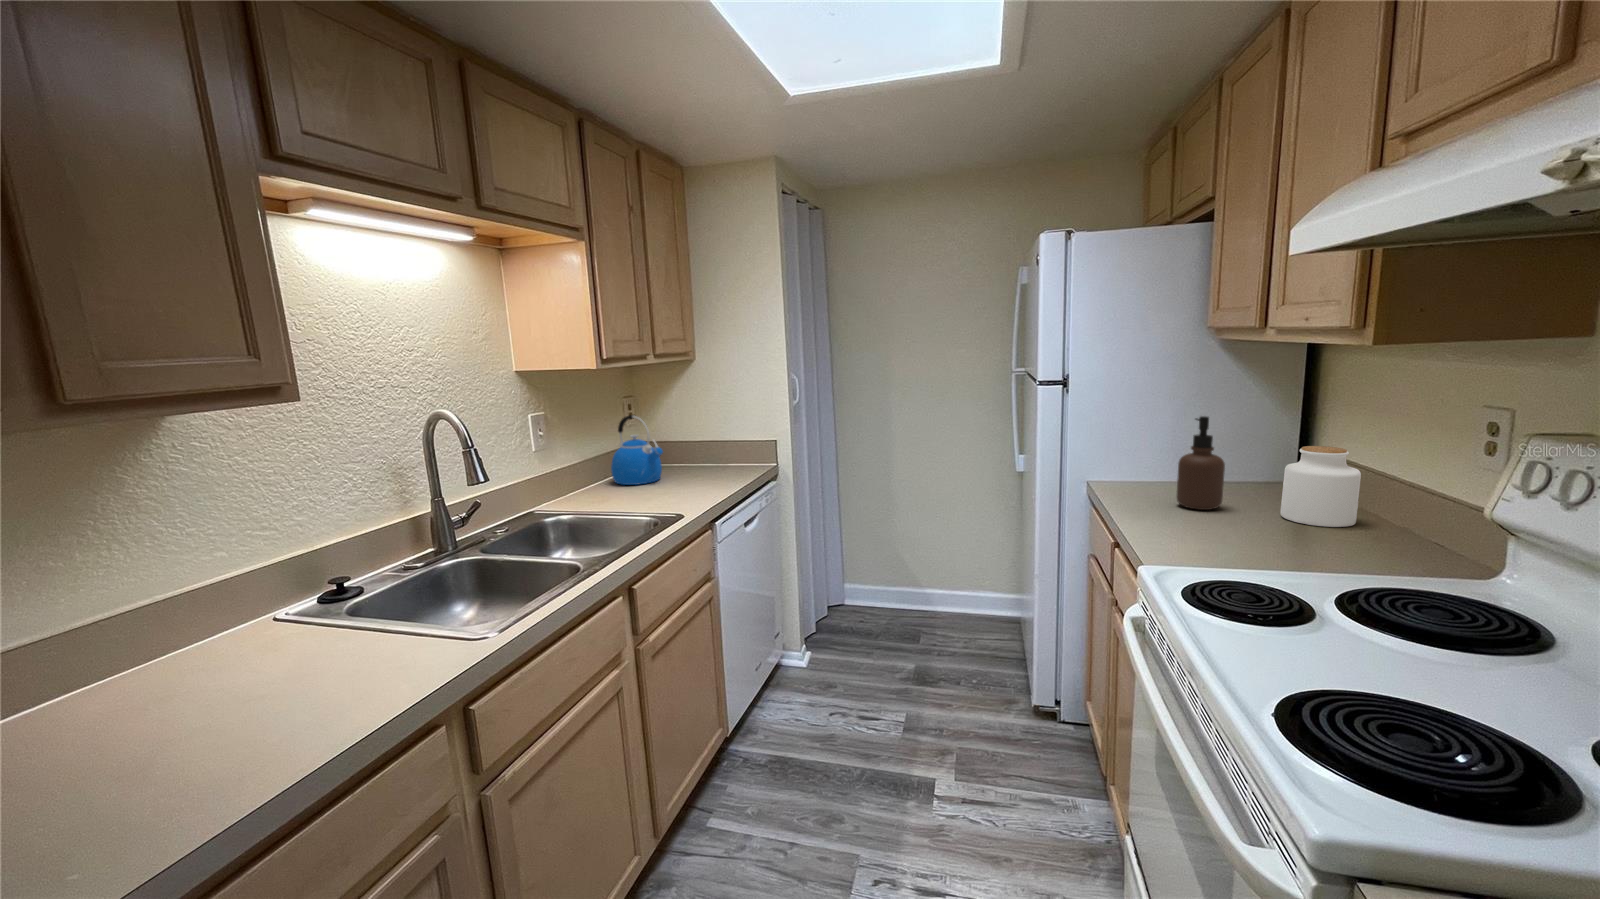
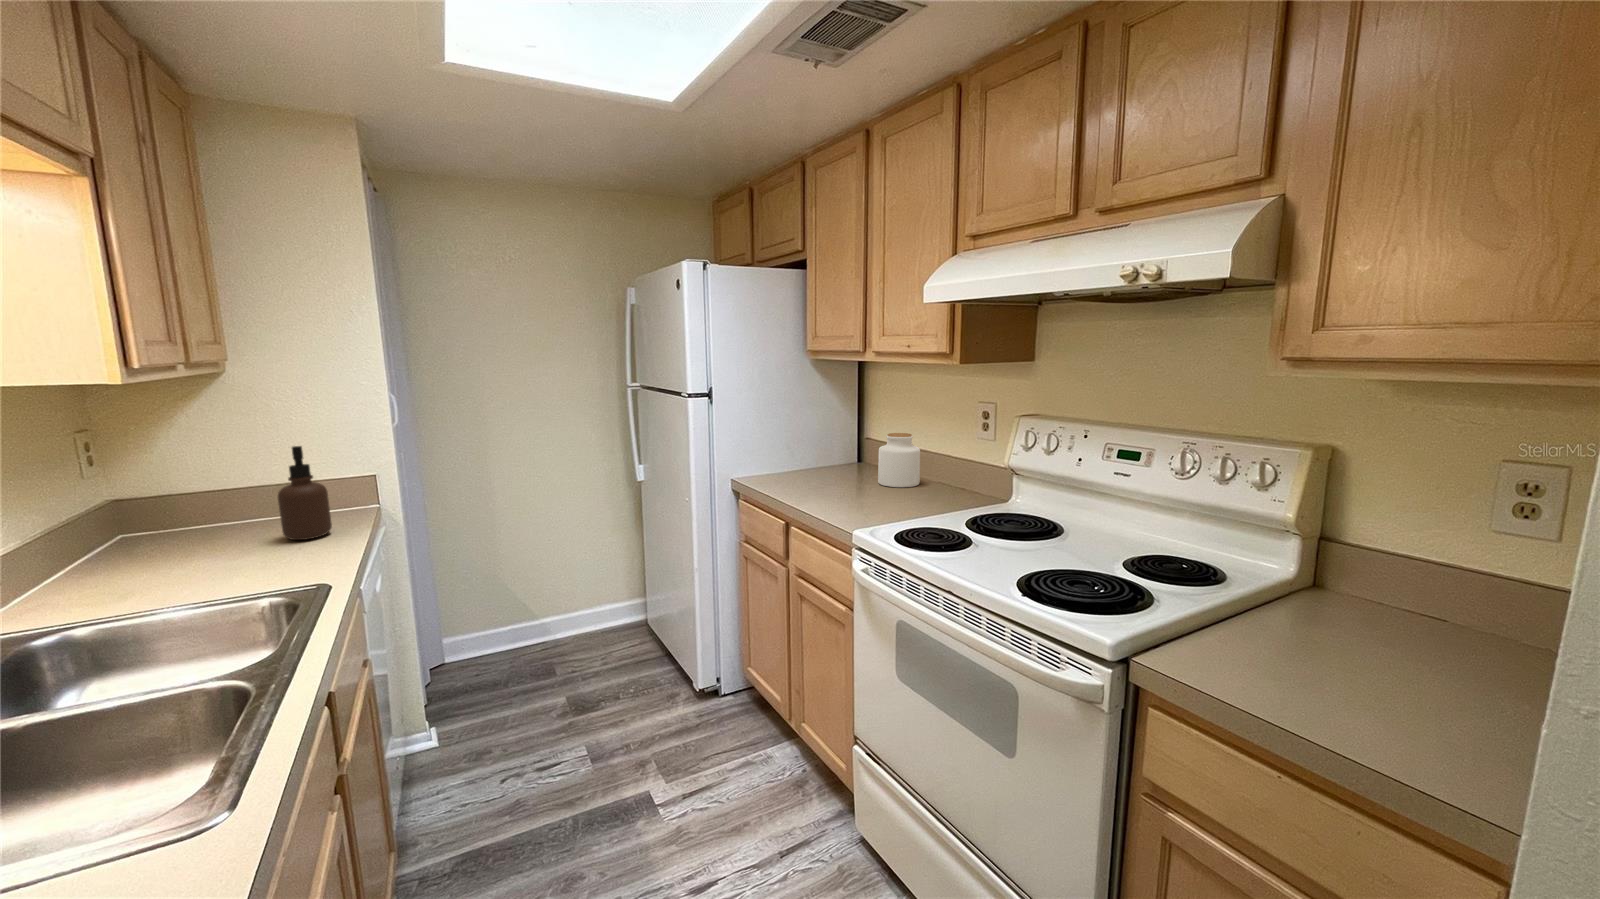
kettle: present [611,415,663,485] -> none [104,460,221,571]
soap dispenser: present [1177,416,1225,510] -> present [278,446,332,540]

